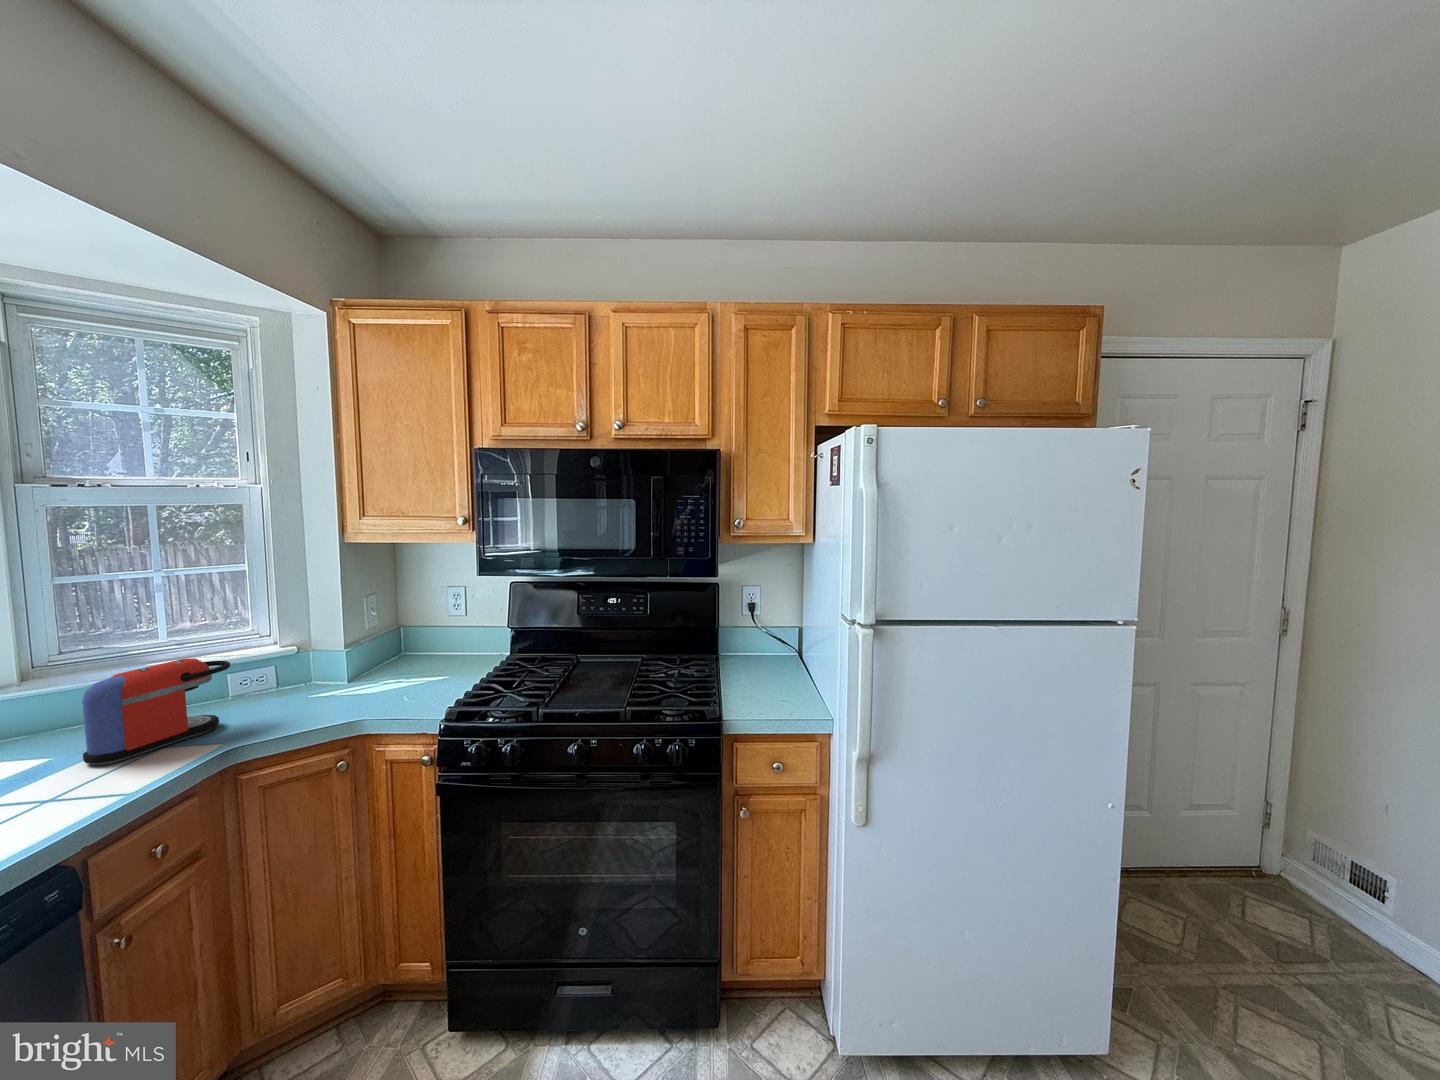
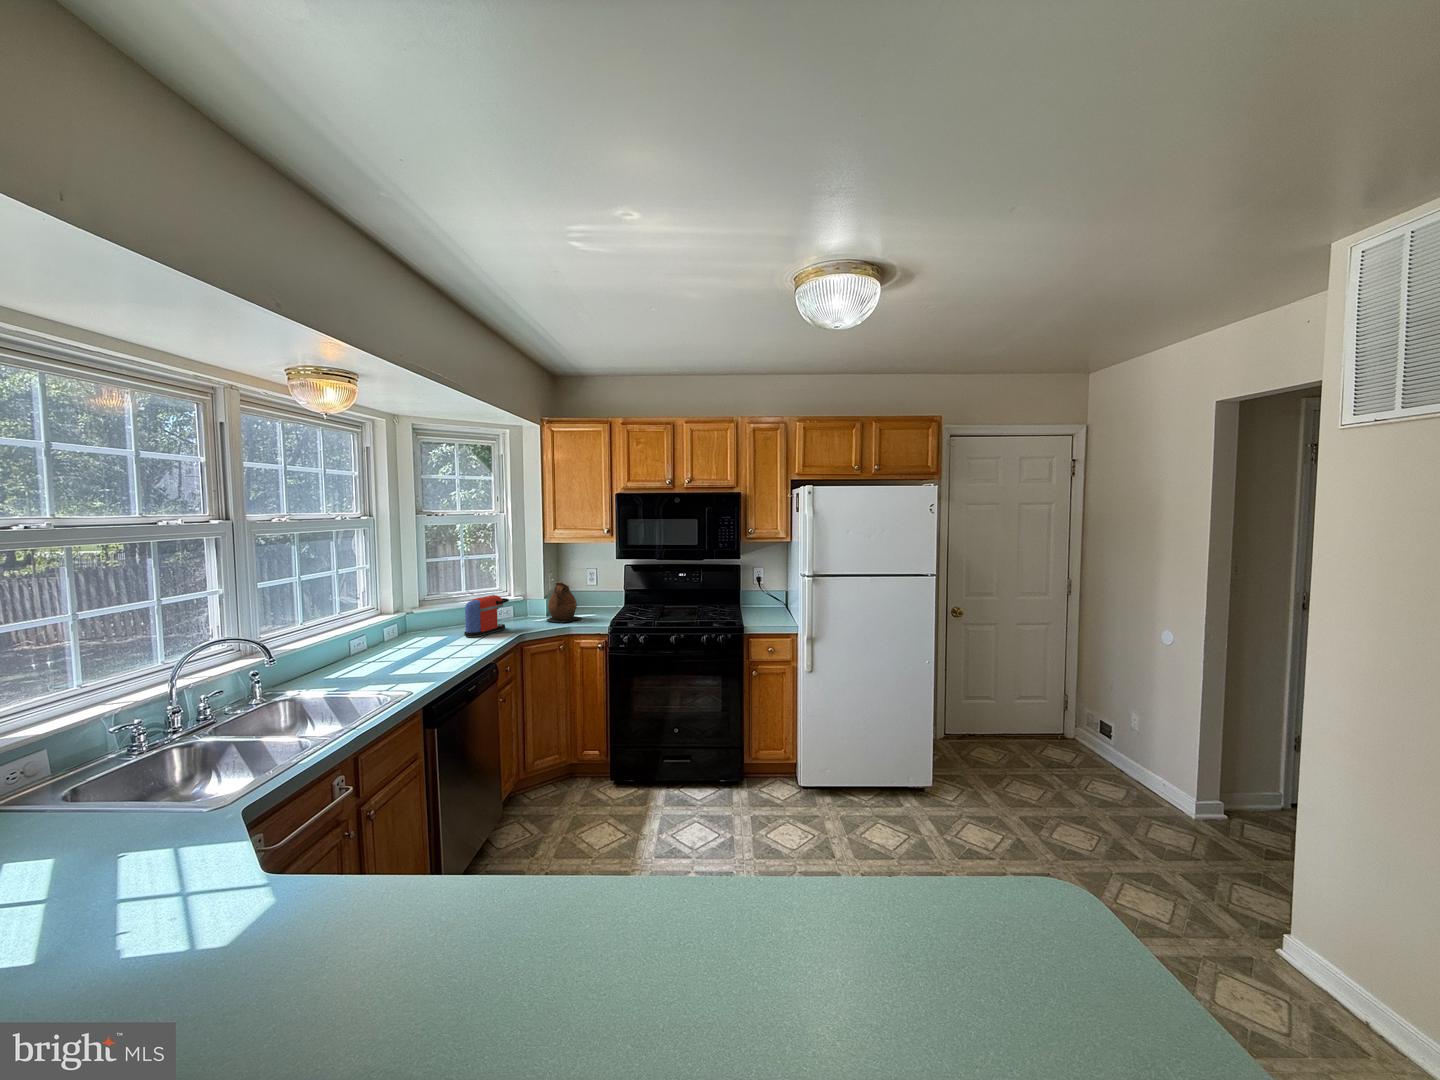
ceramic pitcher: none [327,623,412,705] -> present [546,583,582,622]

